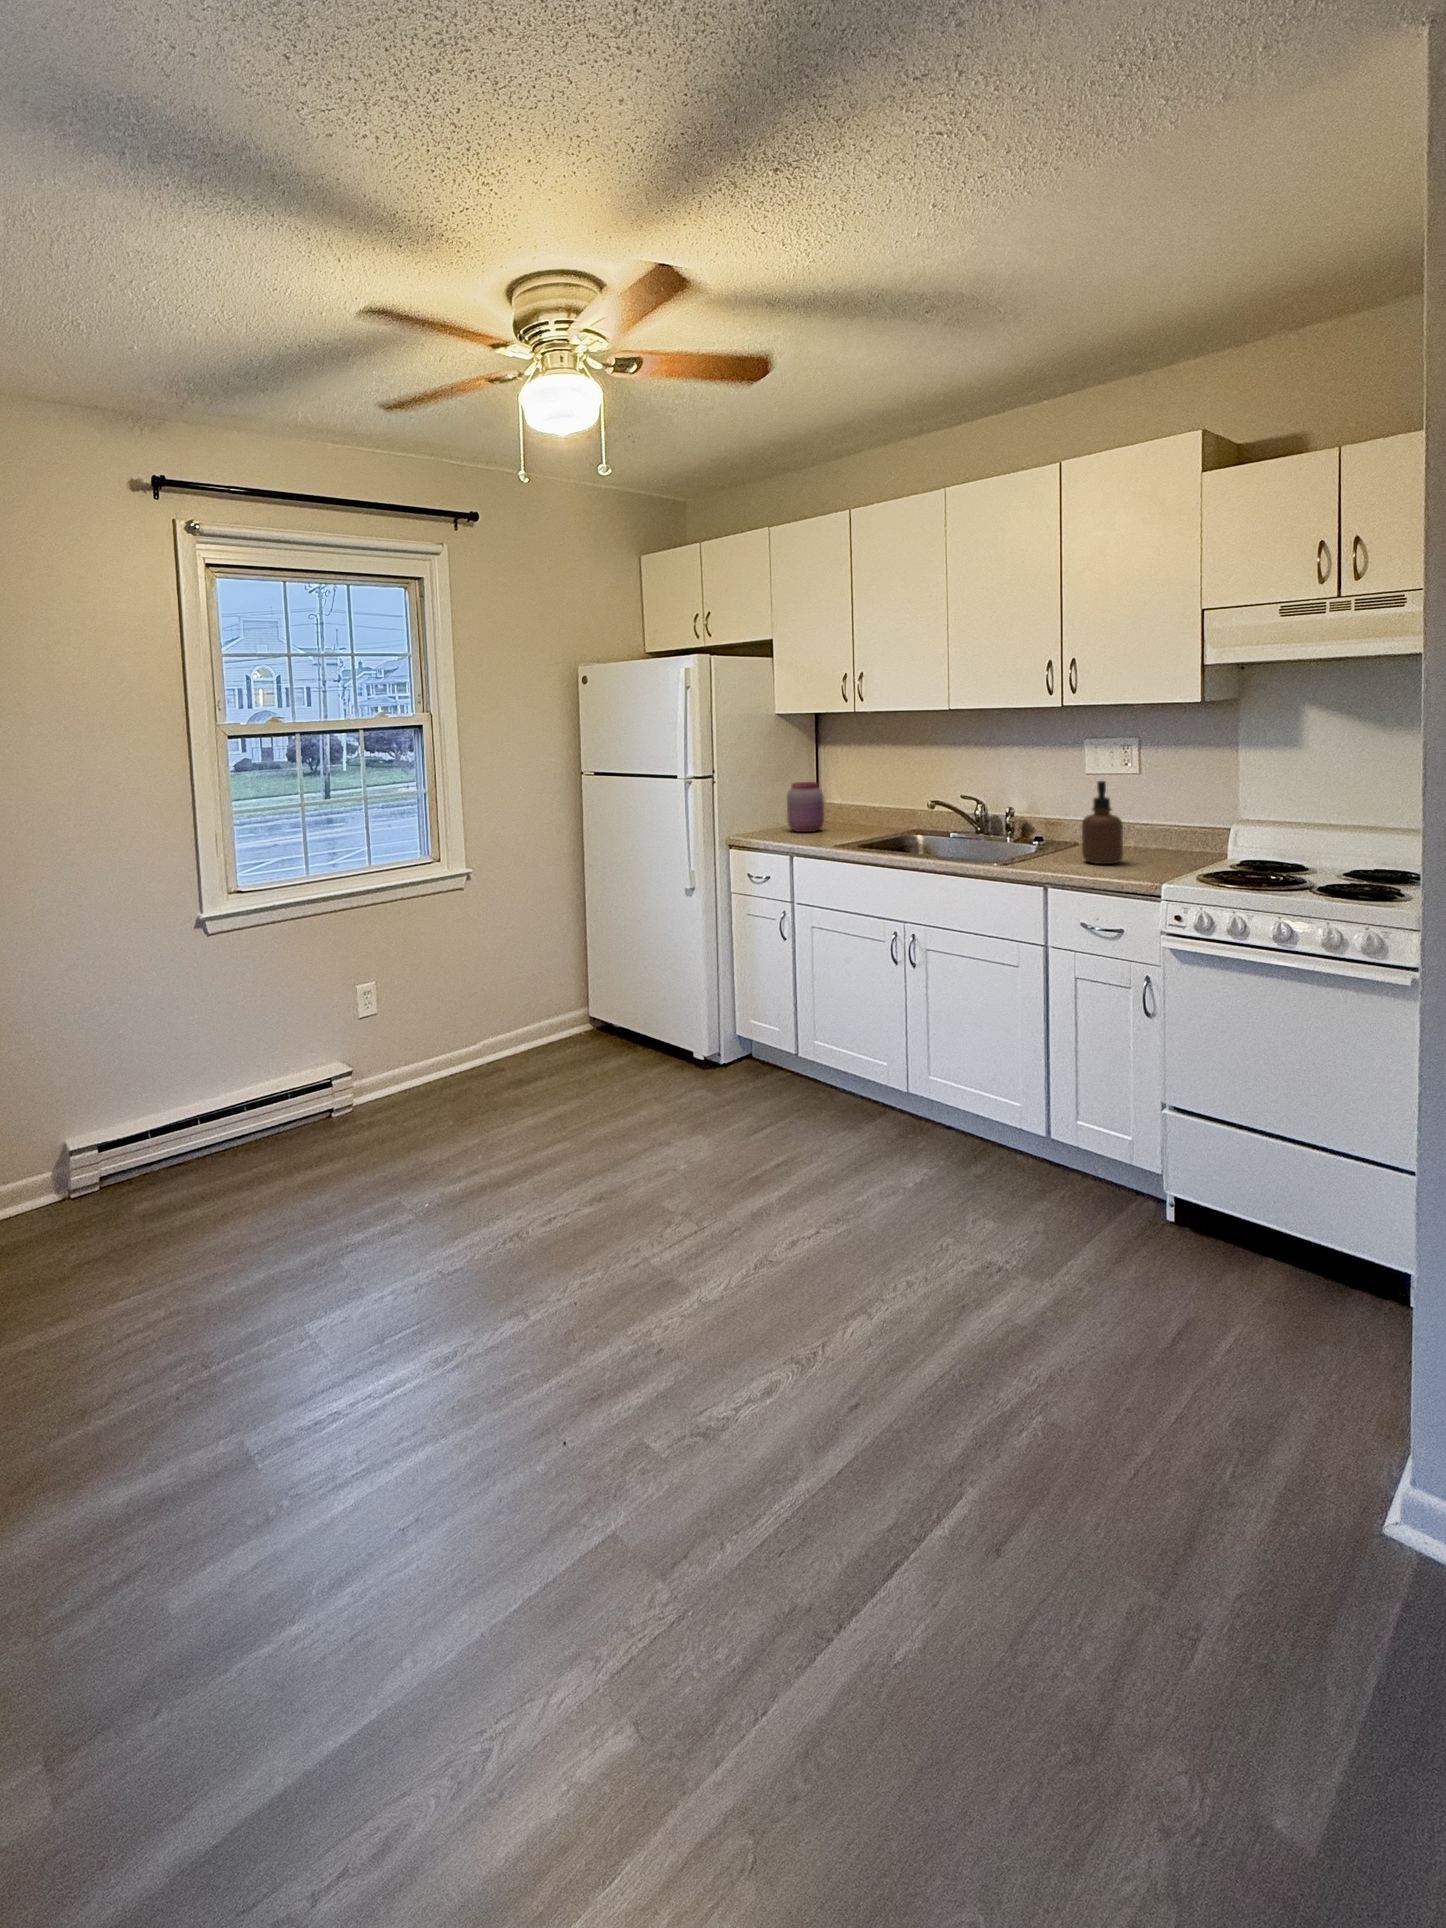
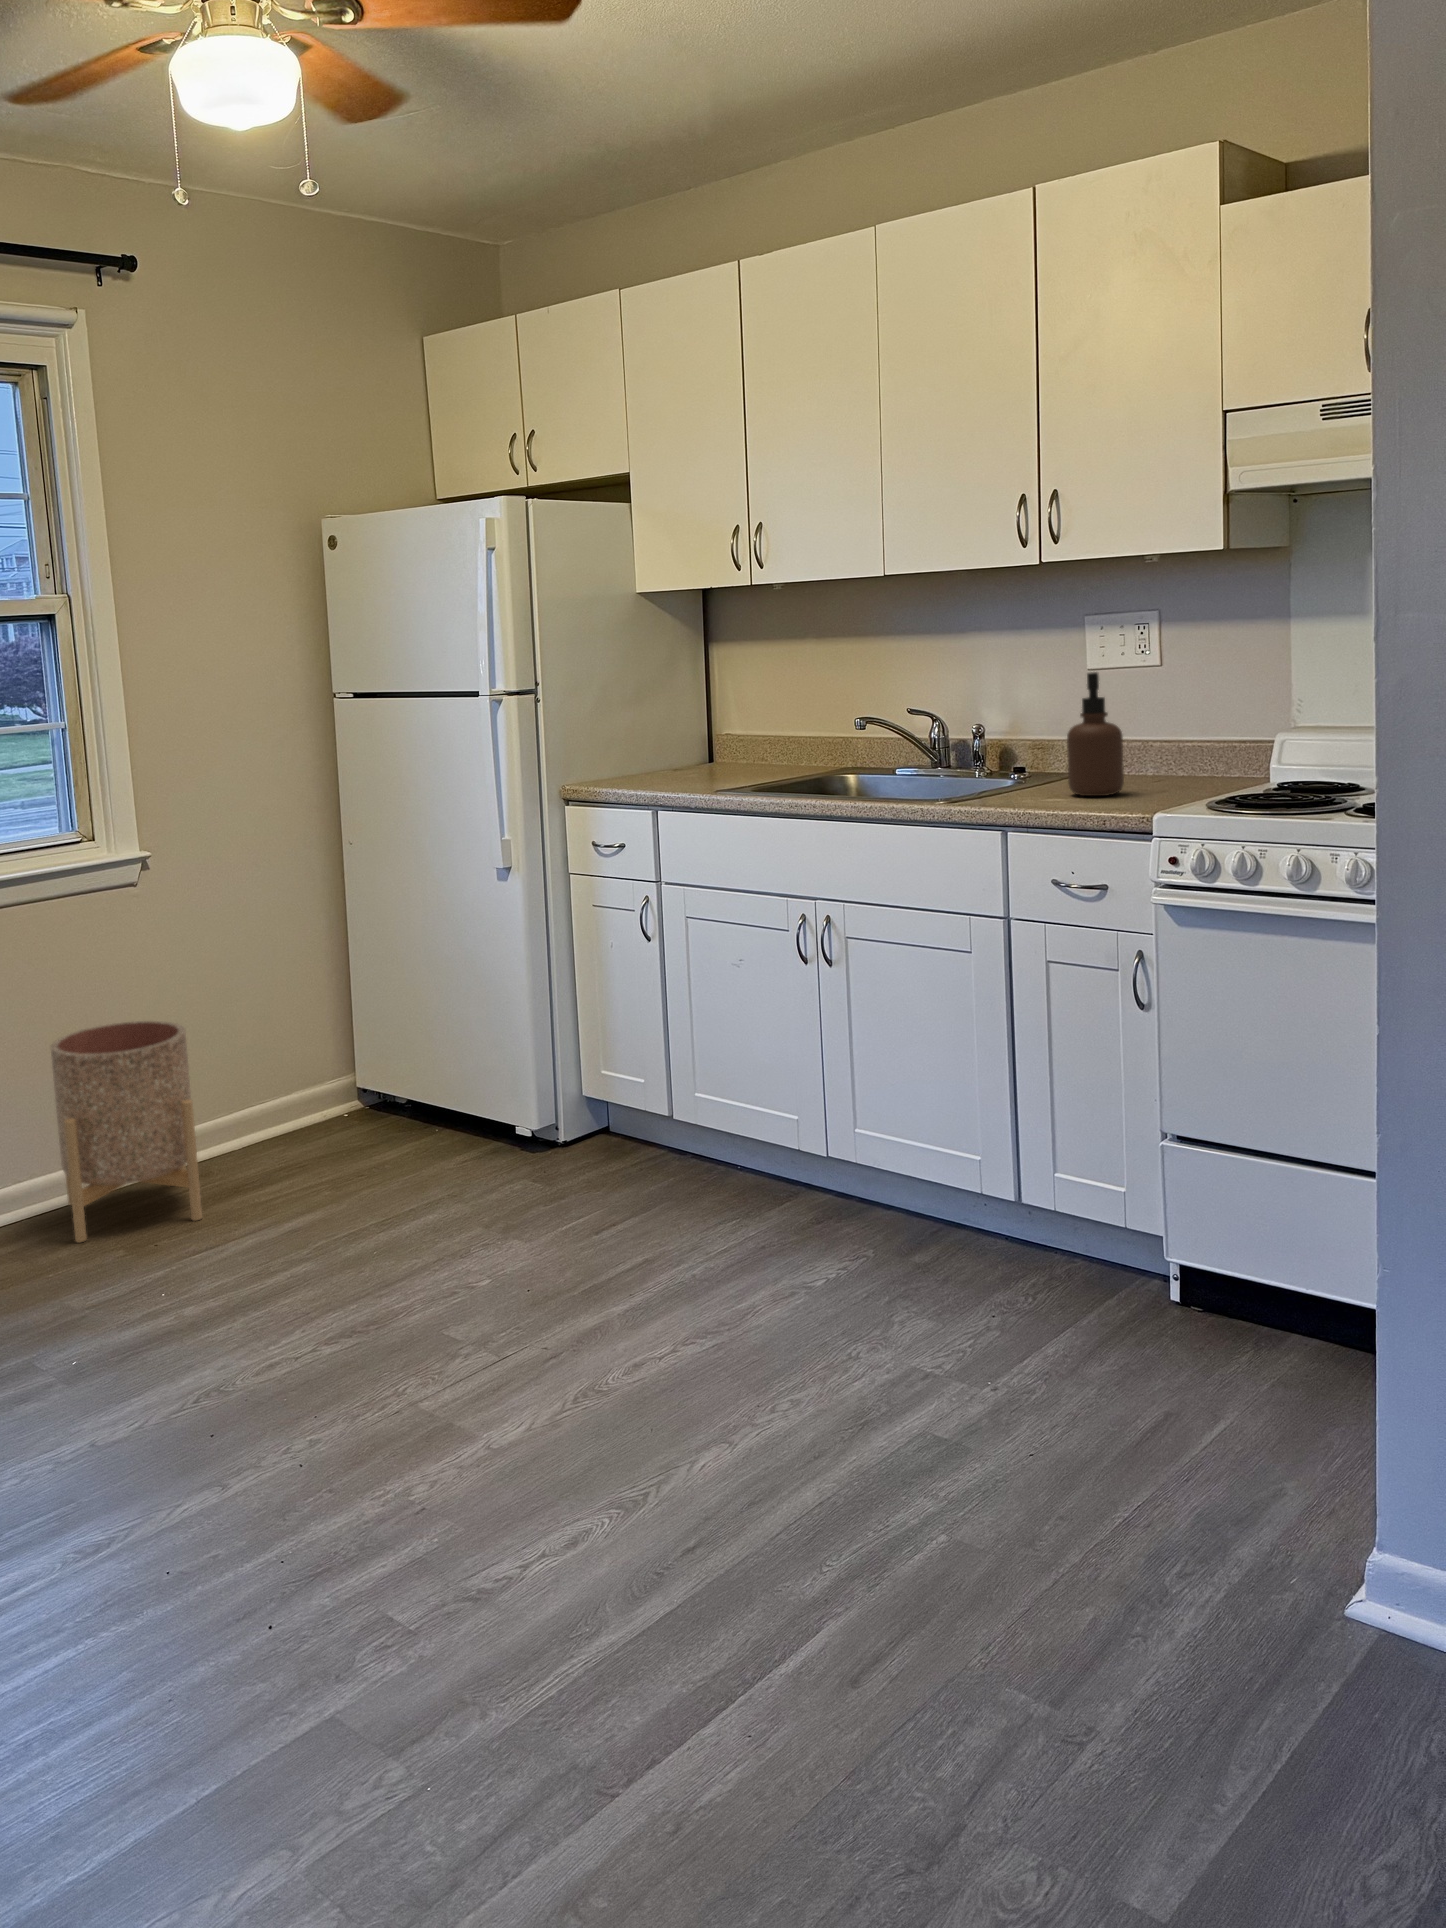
jar: present [787,782,824,832] -> none [658,696,716,775]
planter: none [413,975,501,1113] -> present [51,1021,202,1242]

